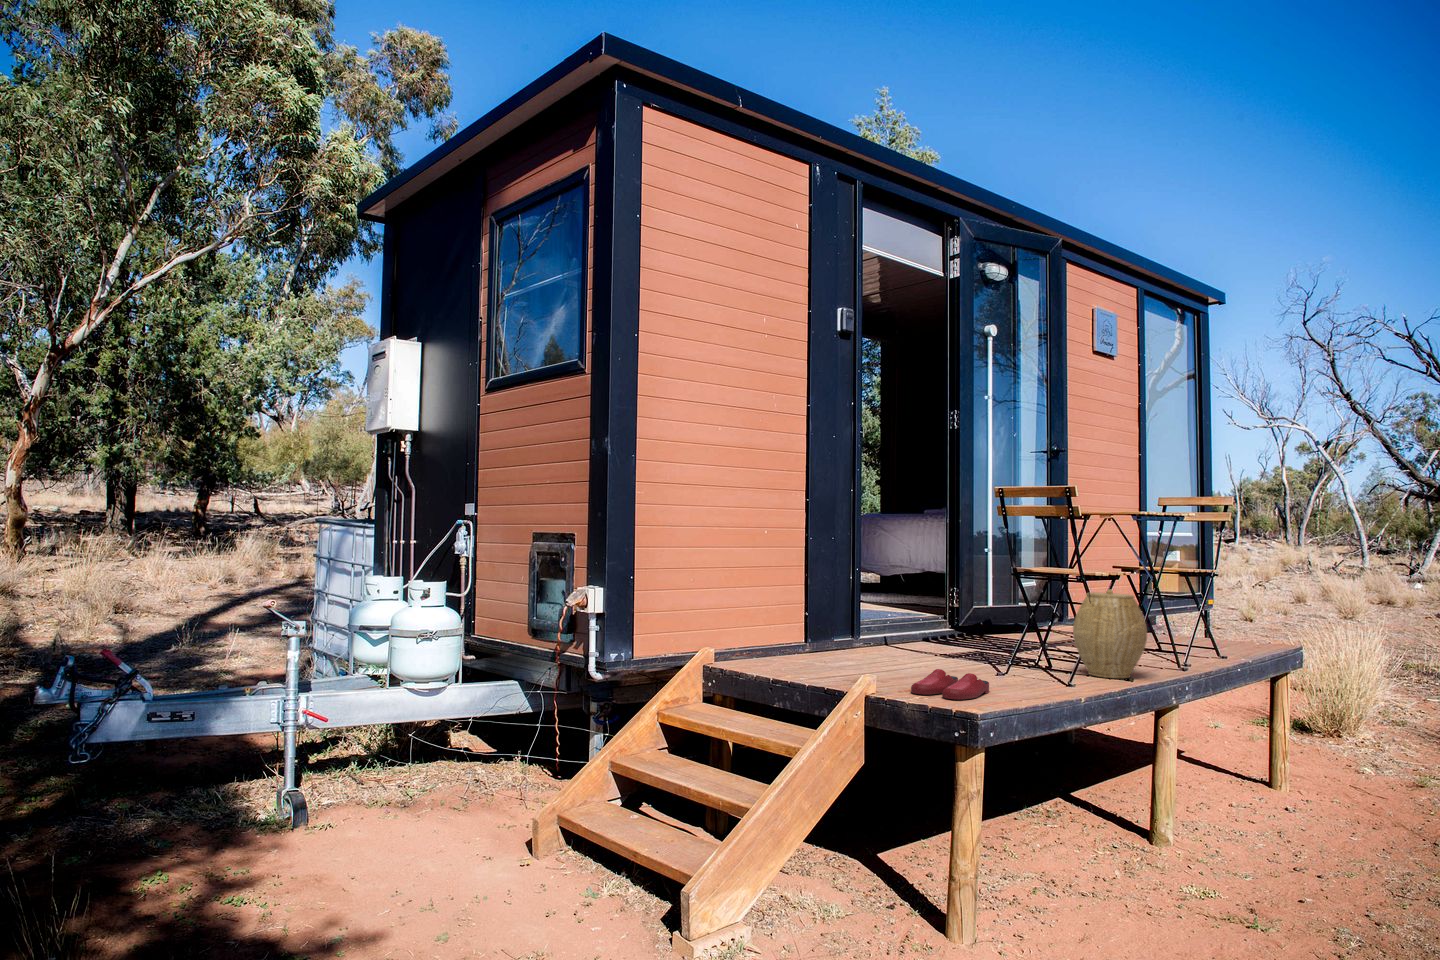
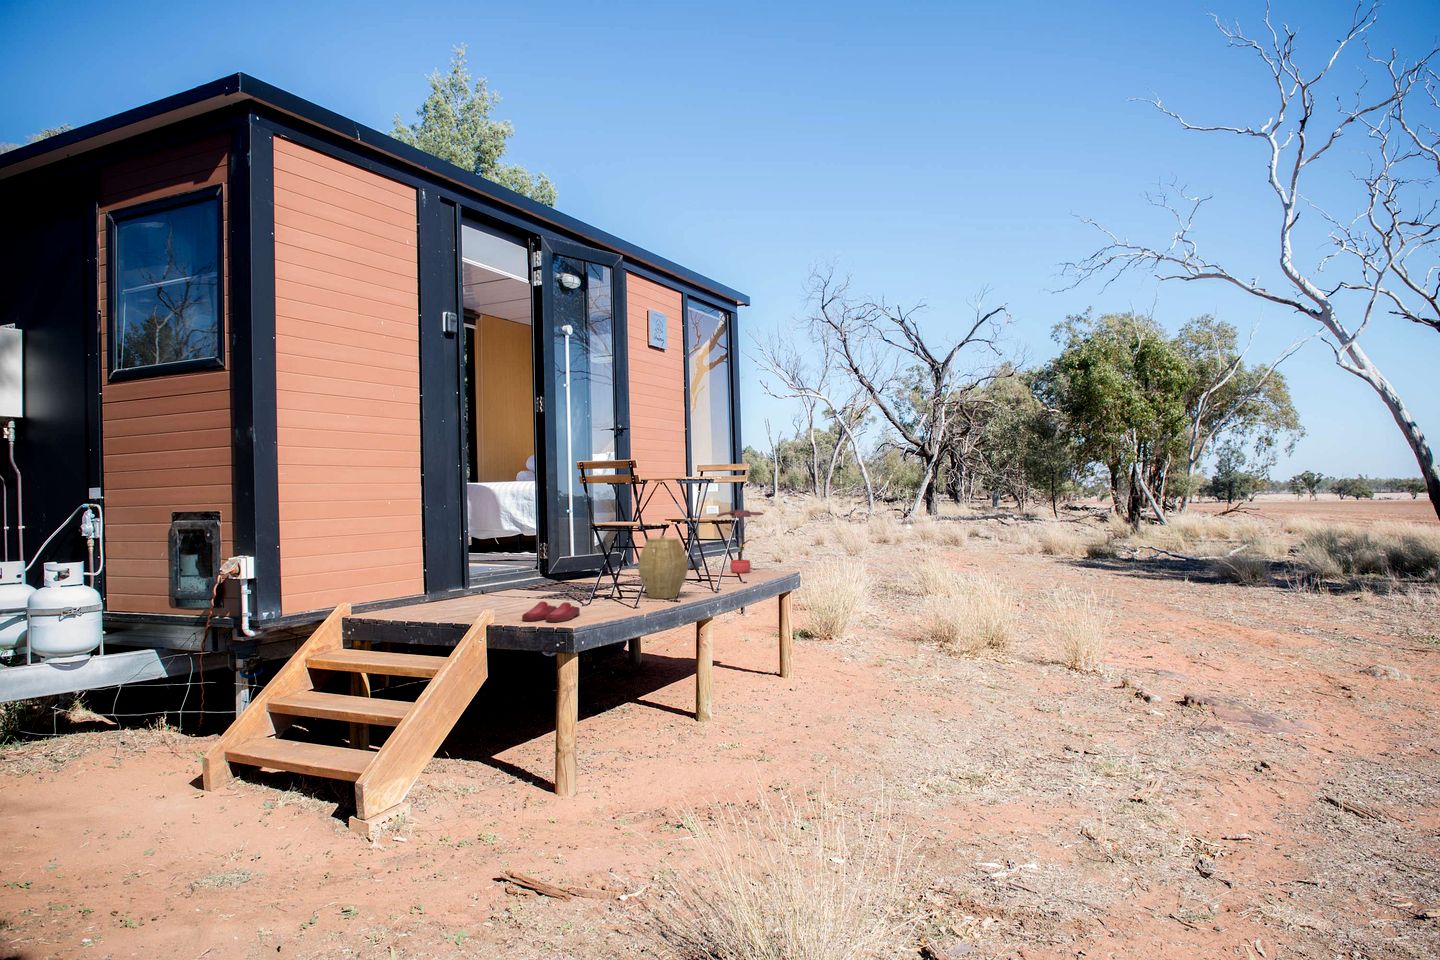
potted plant: none [1187,559,1262,648] -> present [717,510,764,573]

